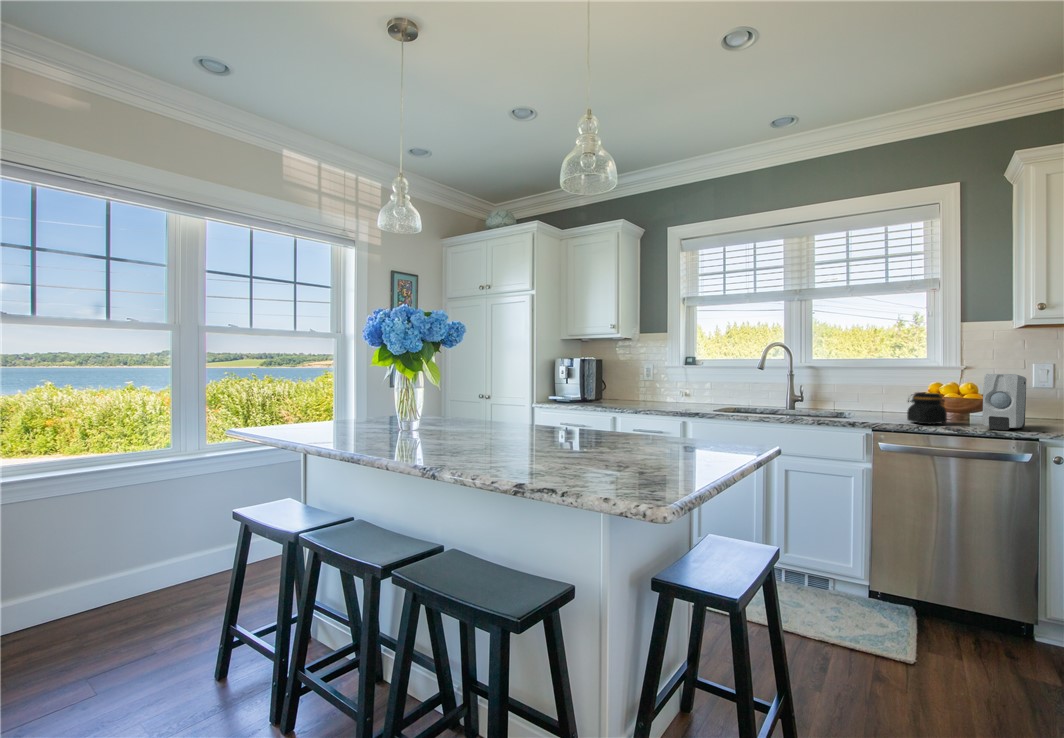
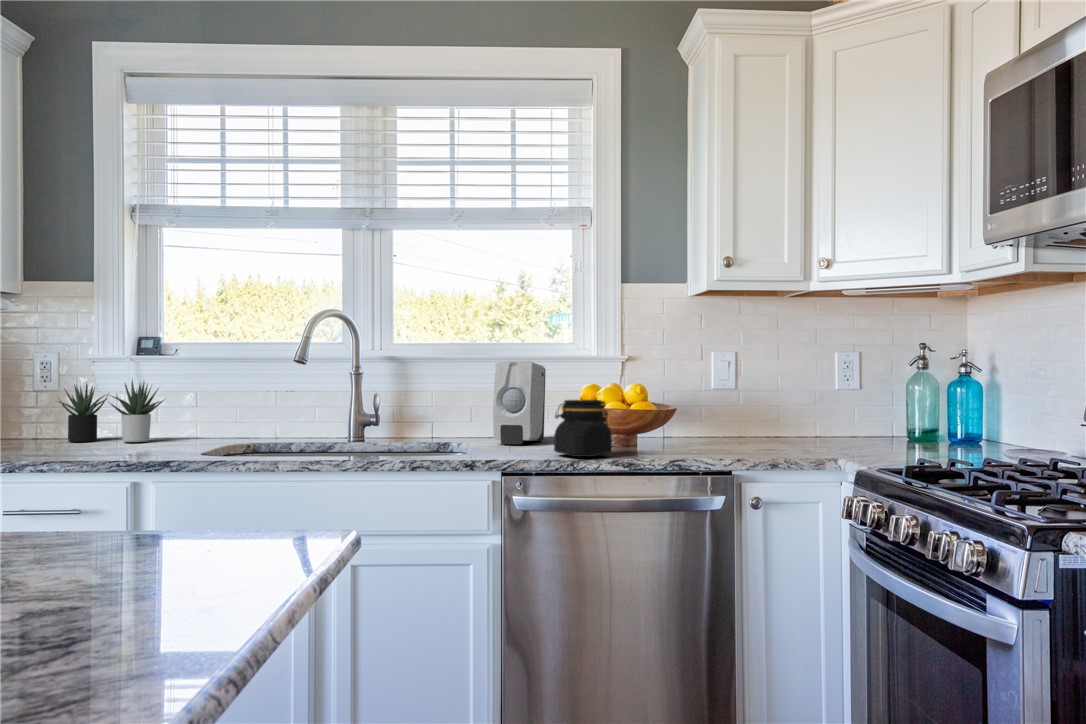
soap dispenser: present [983,374,1026,430] -> present [493,361,546,444]
succulent plant: none [652,376,699,404] -> present [57,380,164,442]

